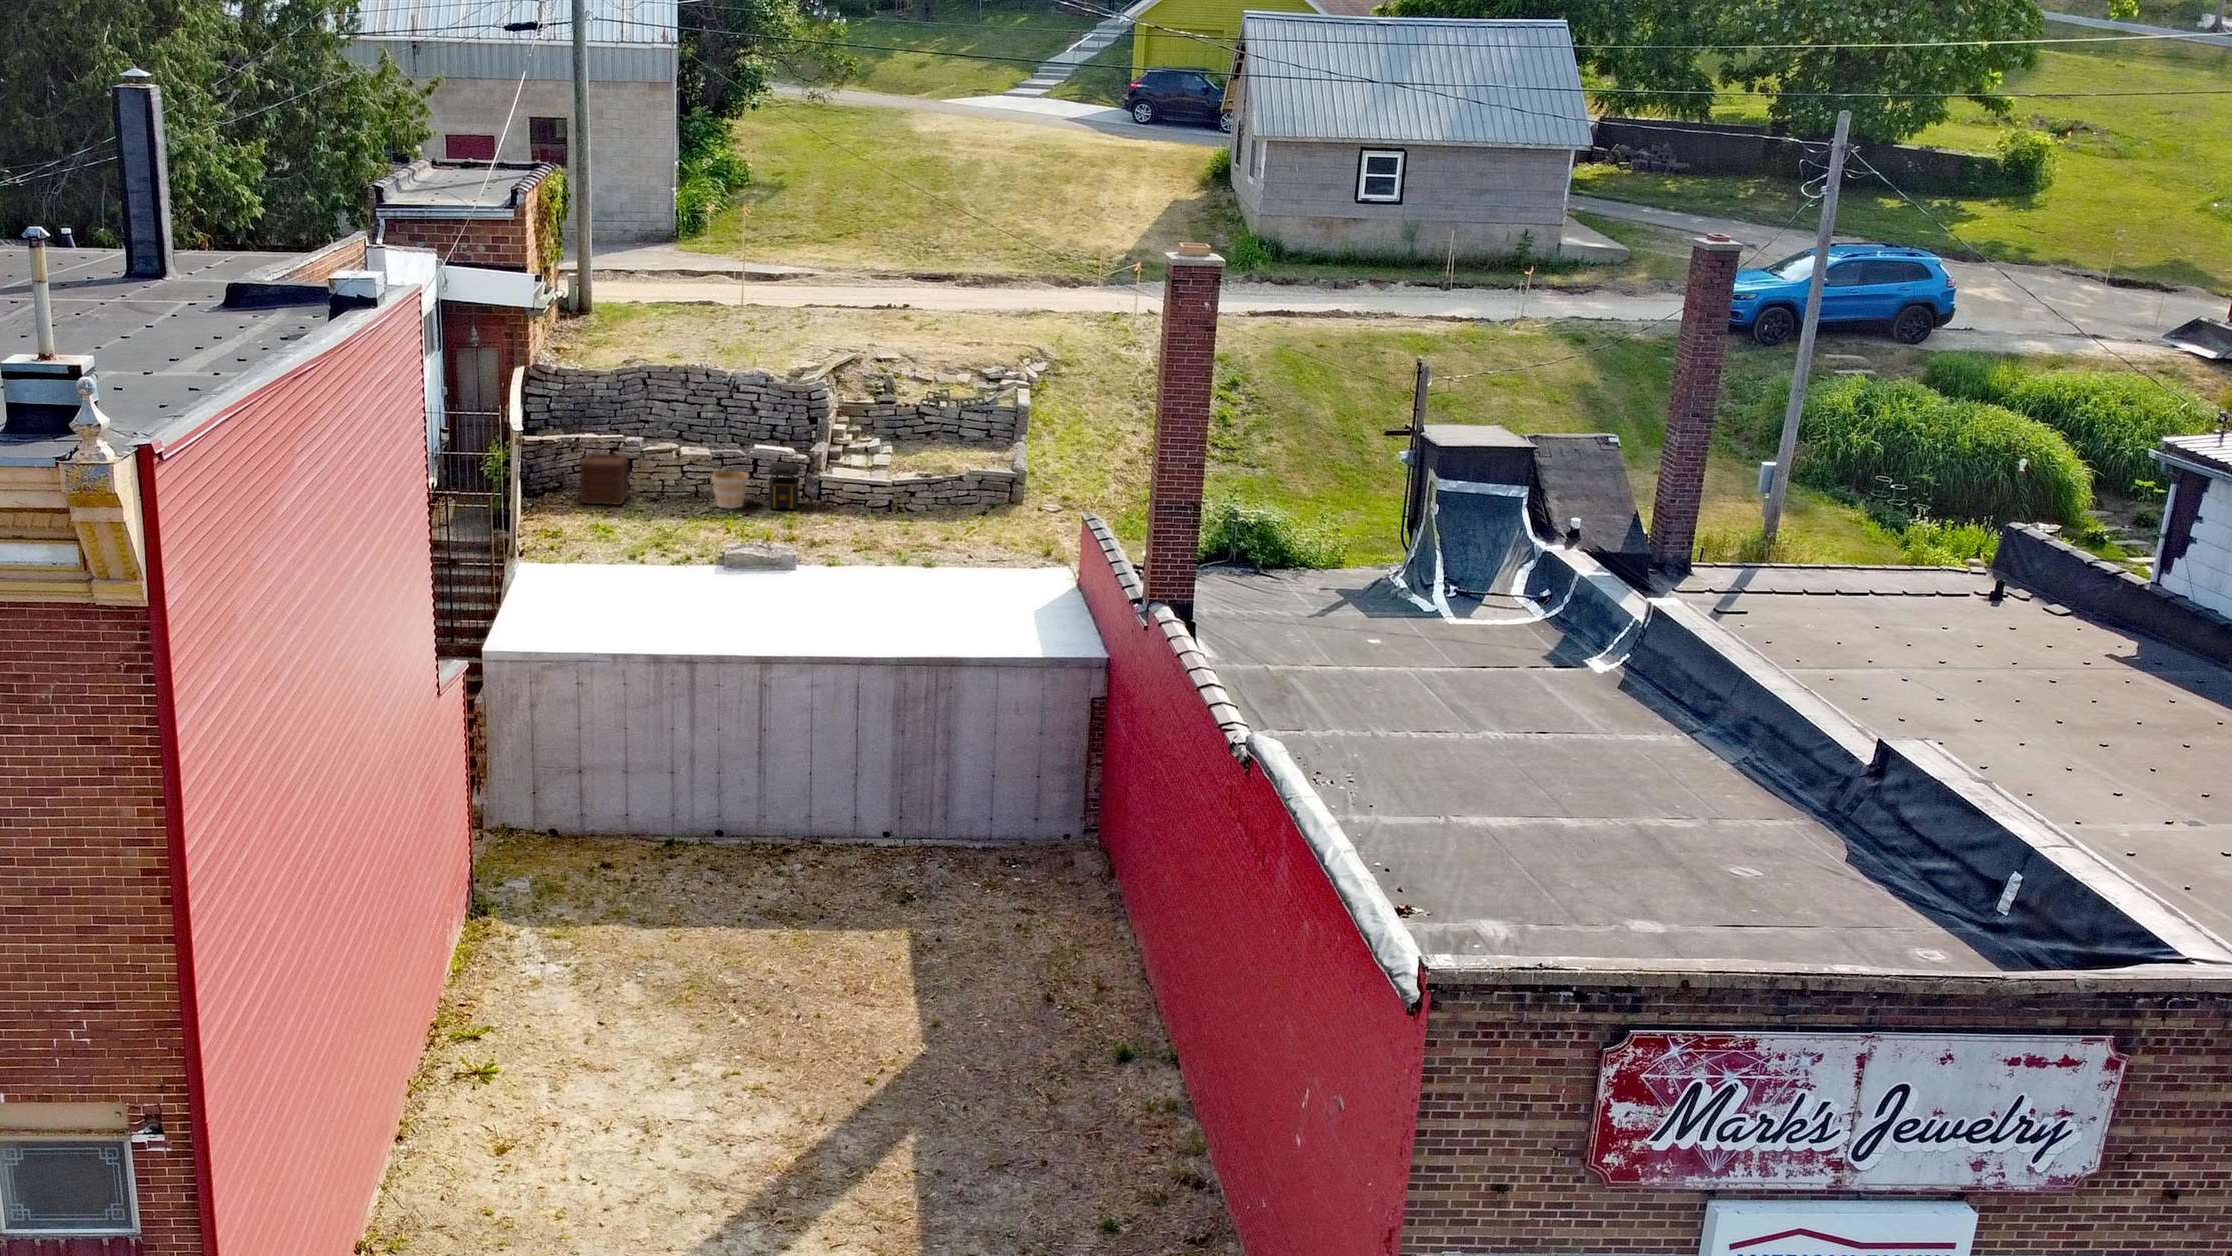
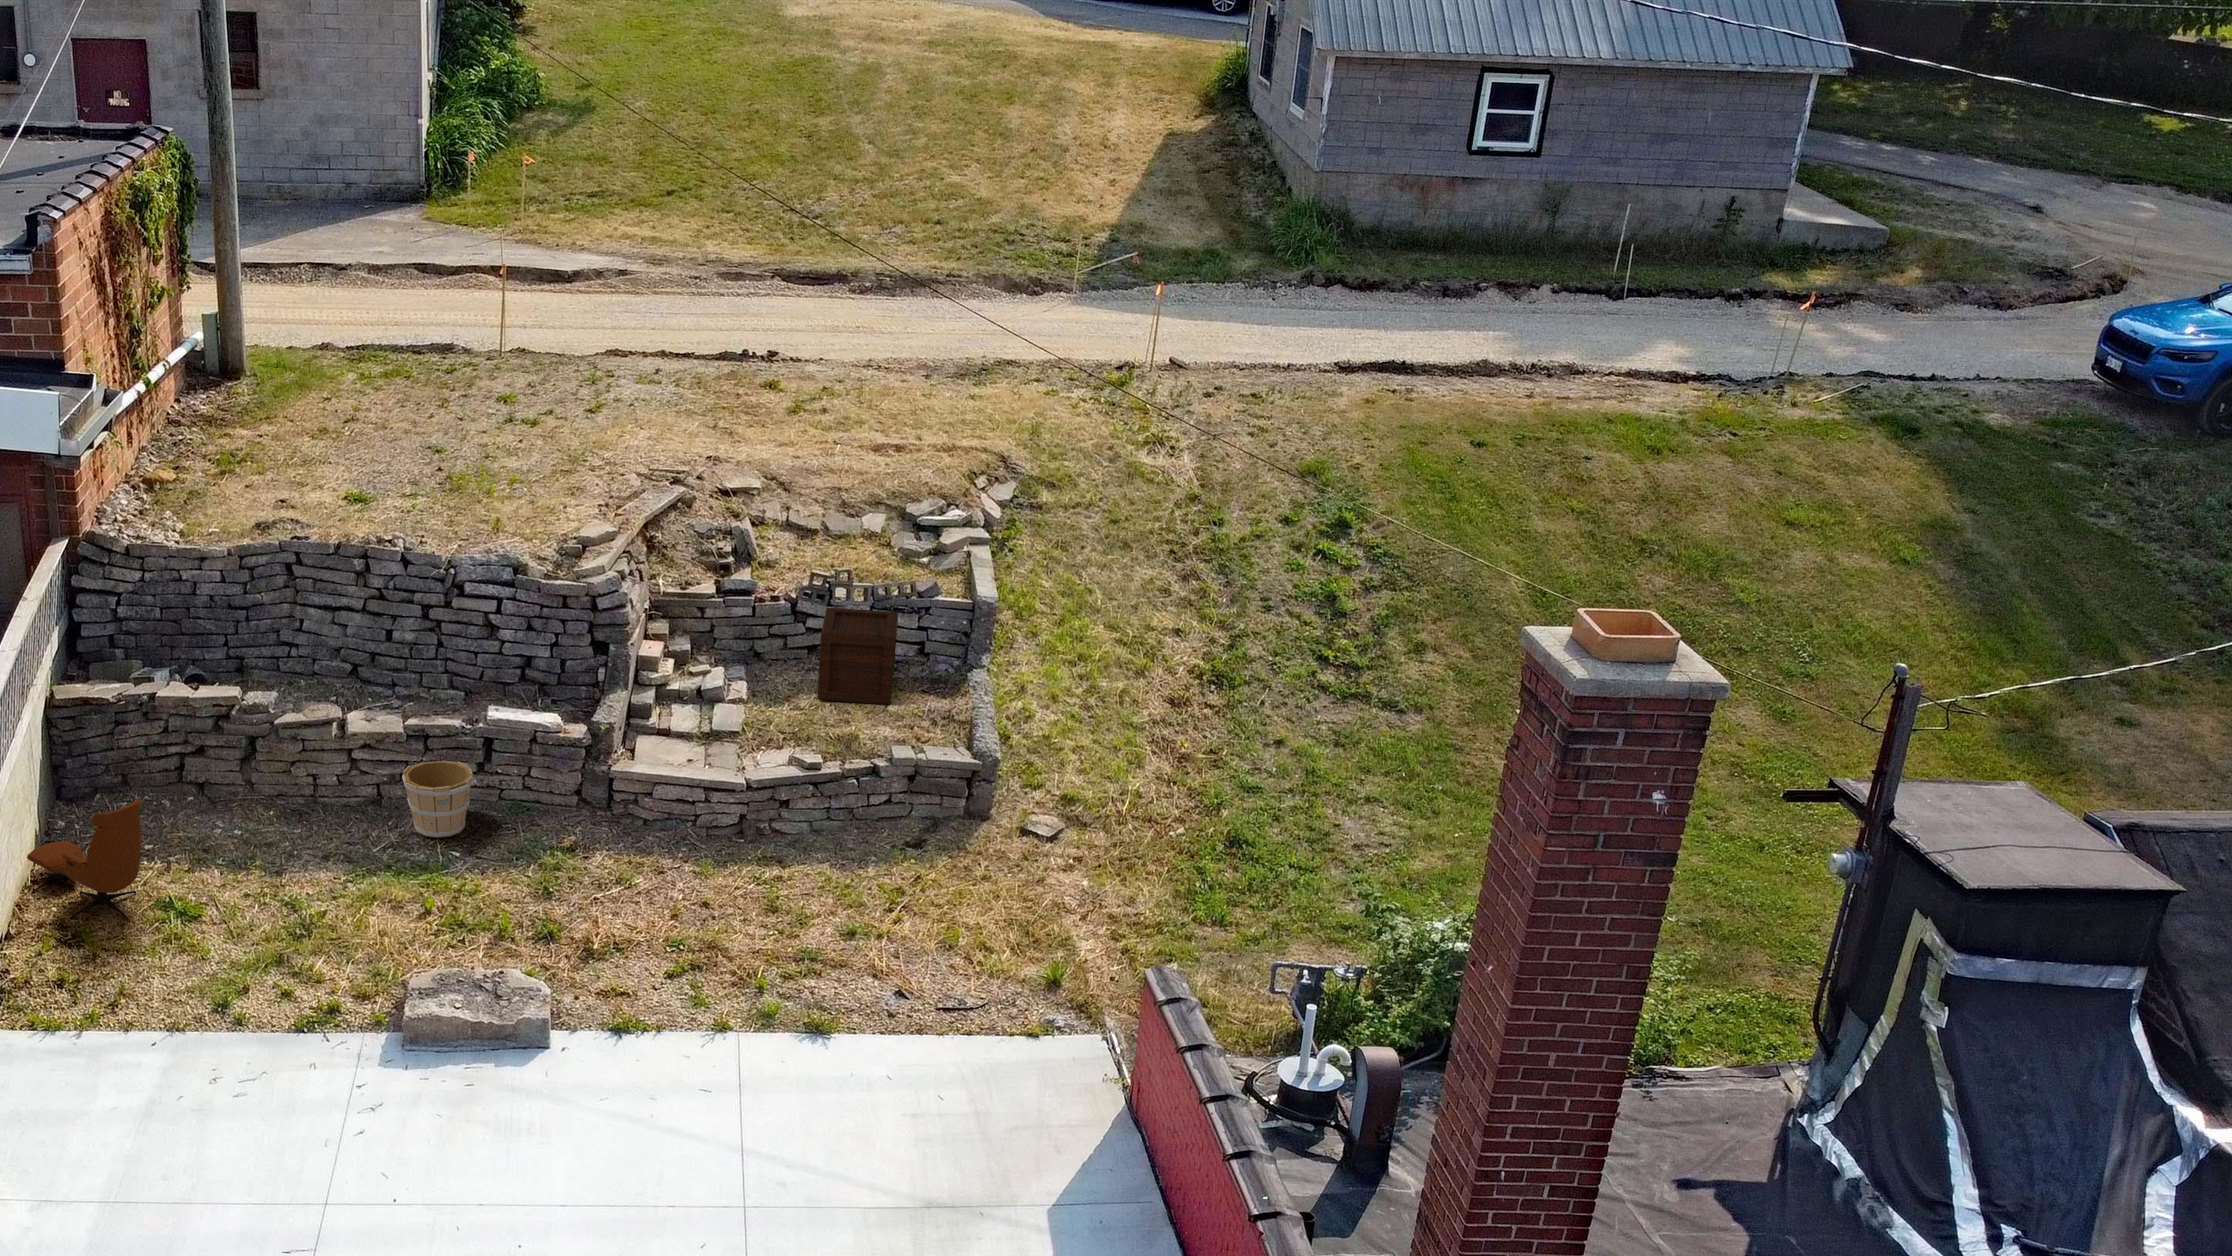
wooden crate: present [580,454,629,505] -> present [818,608,898,705]
toolbox: present [768,463,799,509] -> none [510,747,570,839]
lounge chair: none [521,465,587,531] -> present [27,798,142,920]

